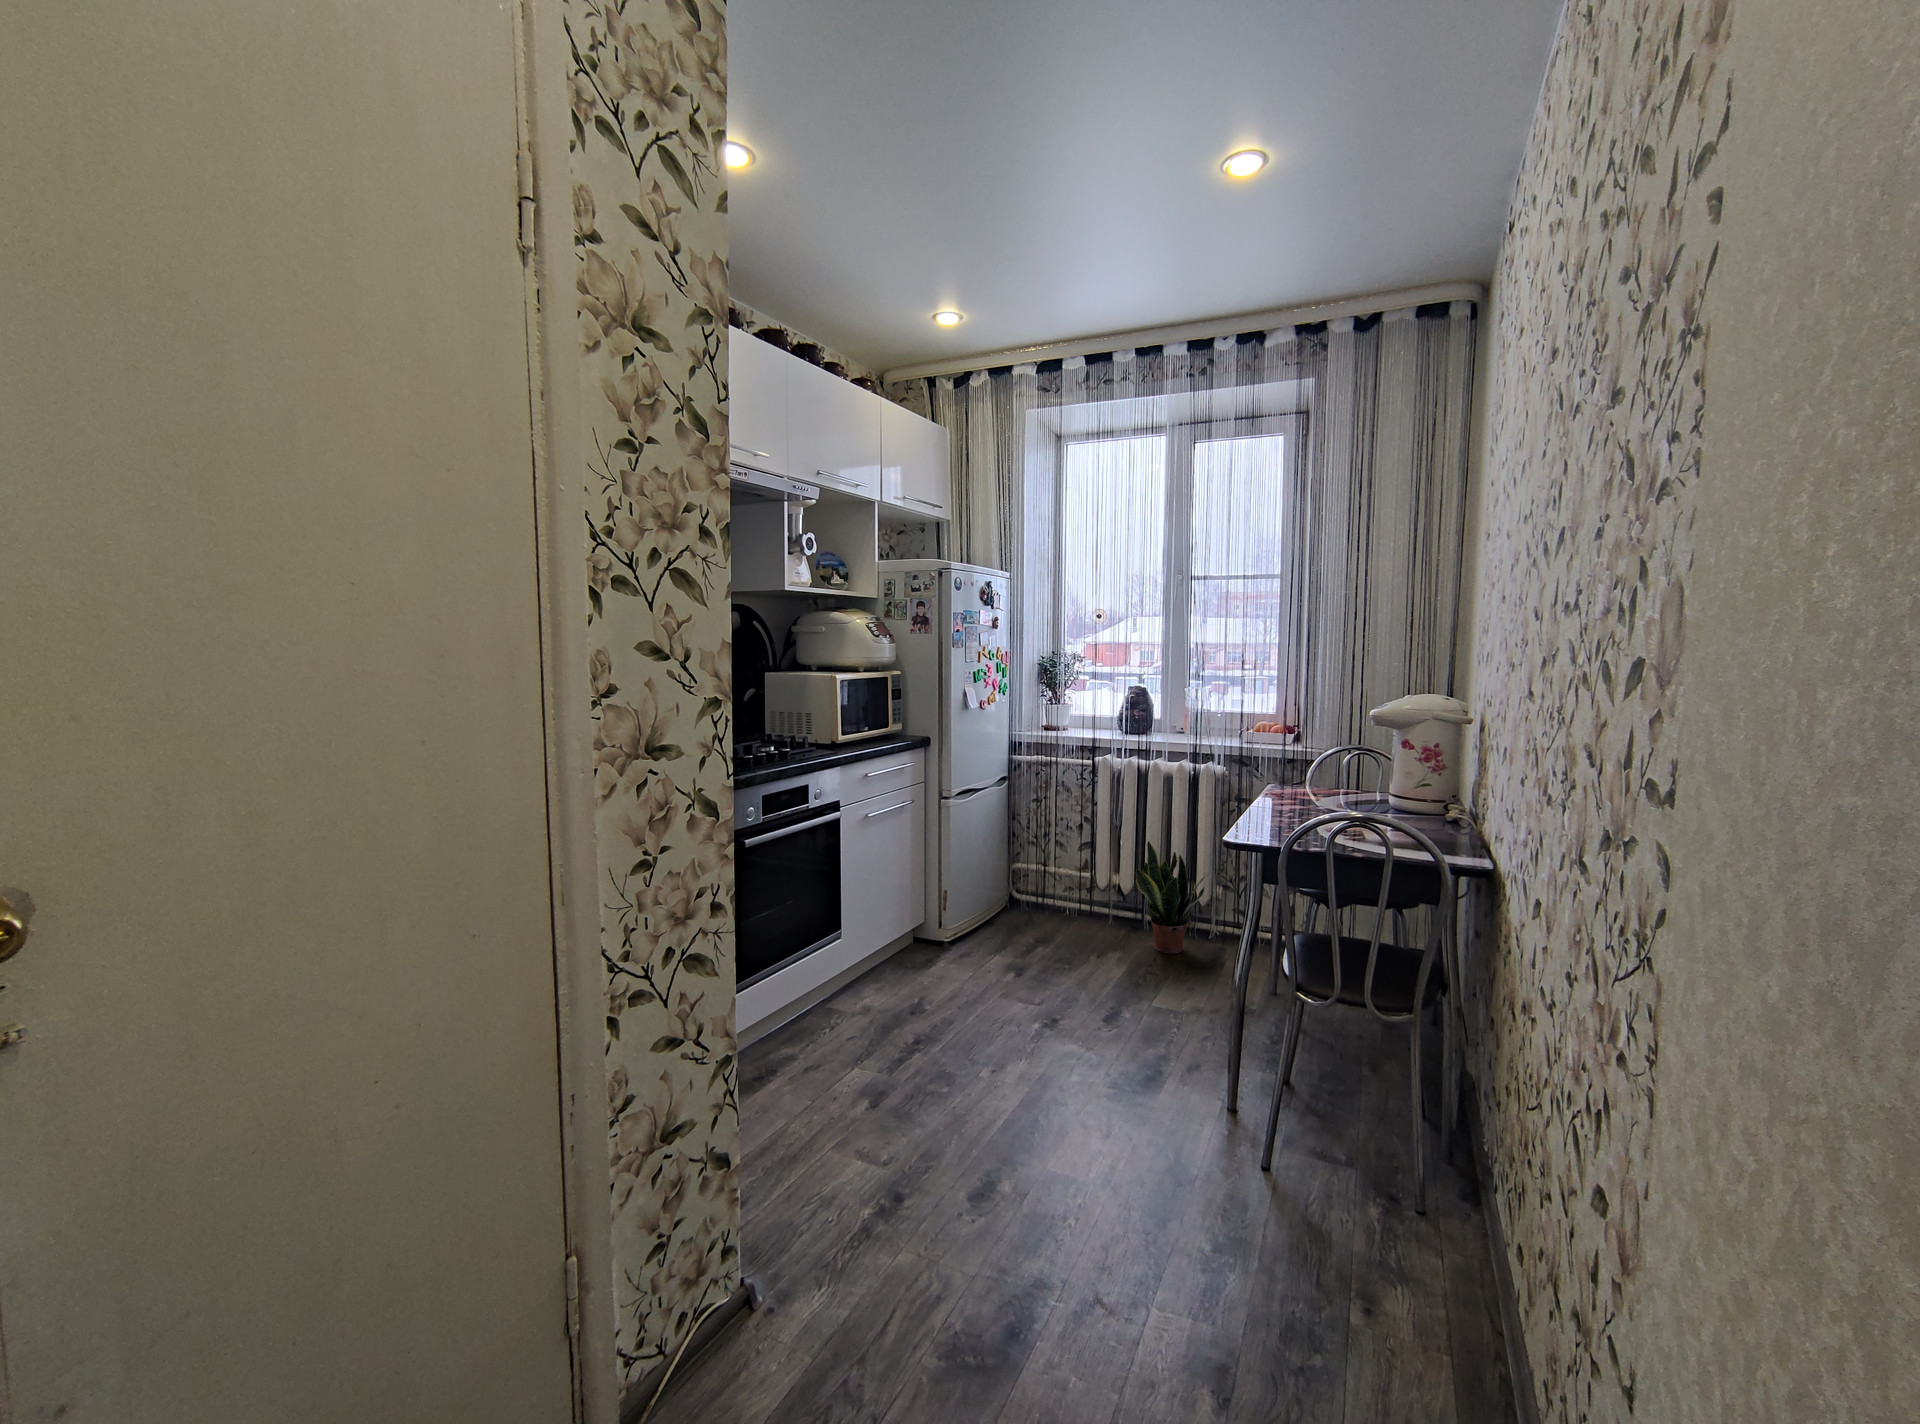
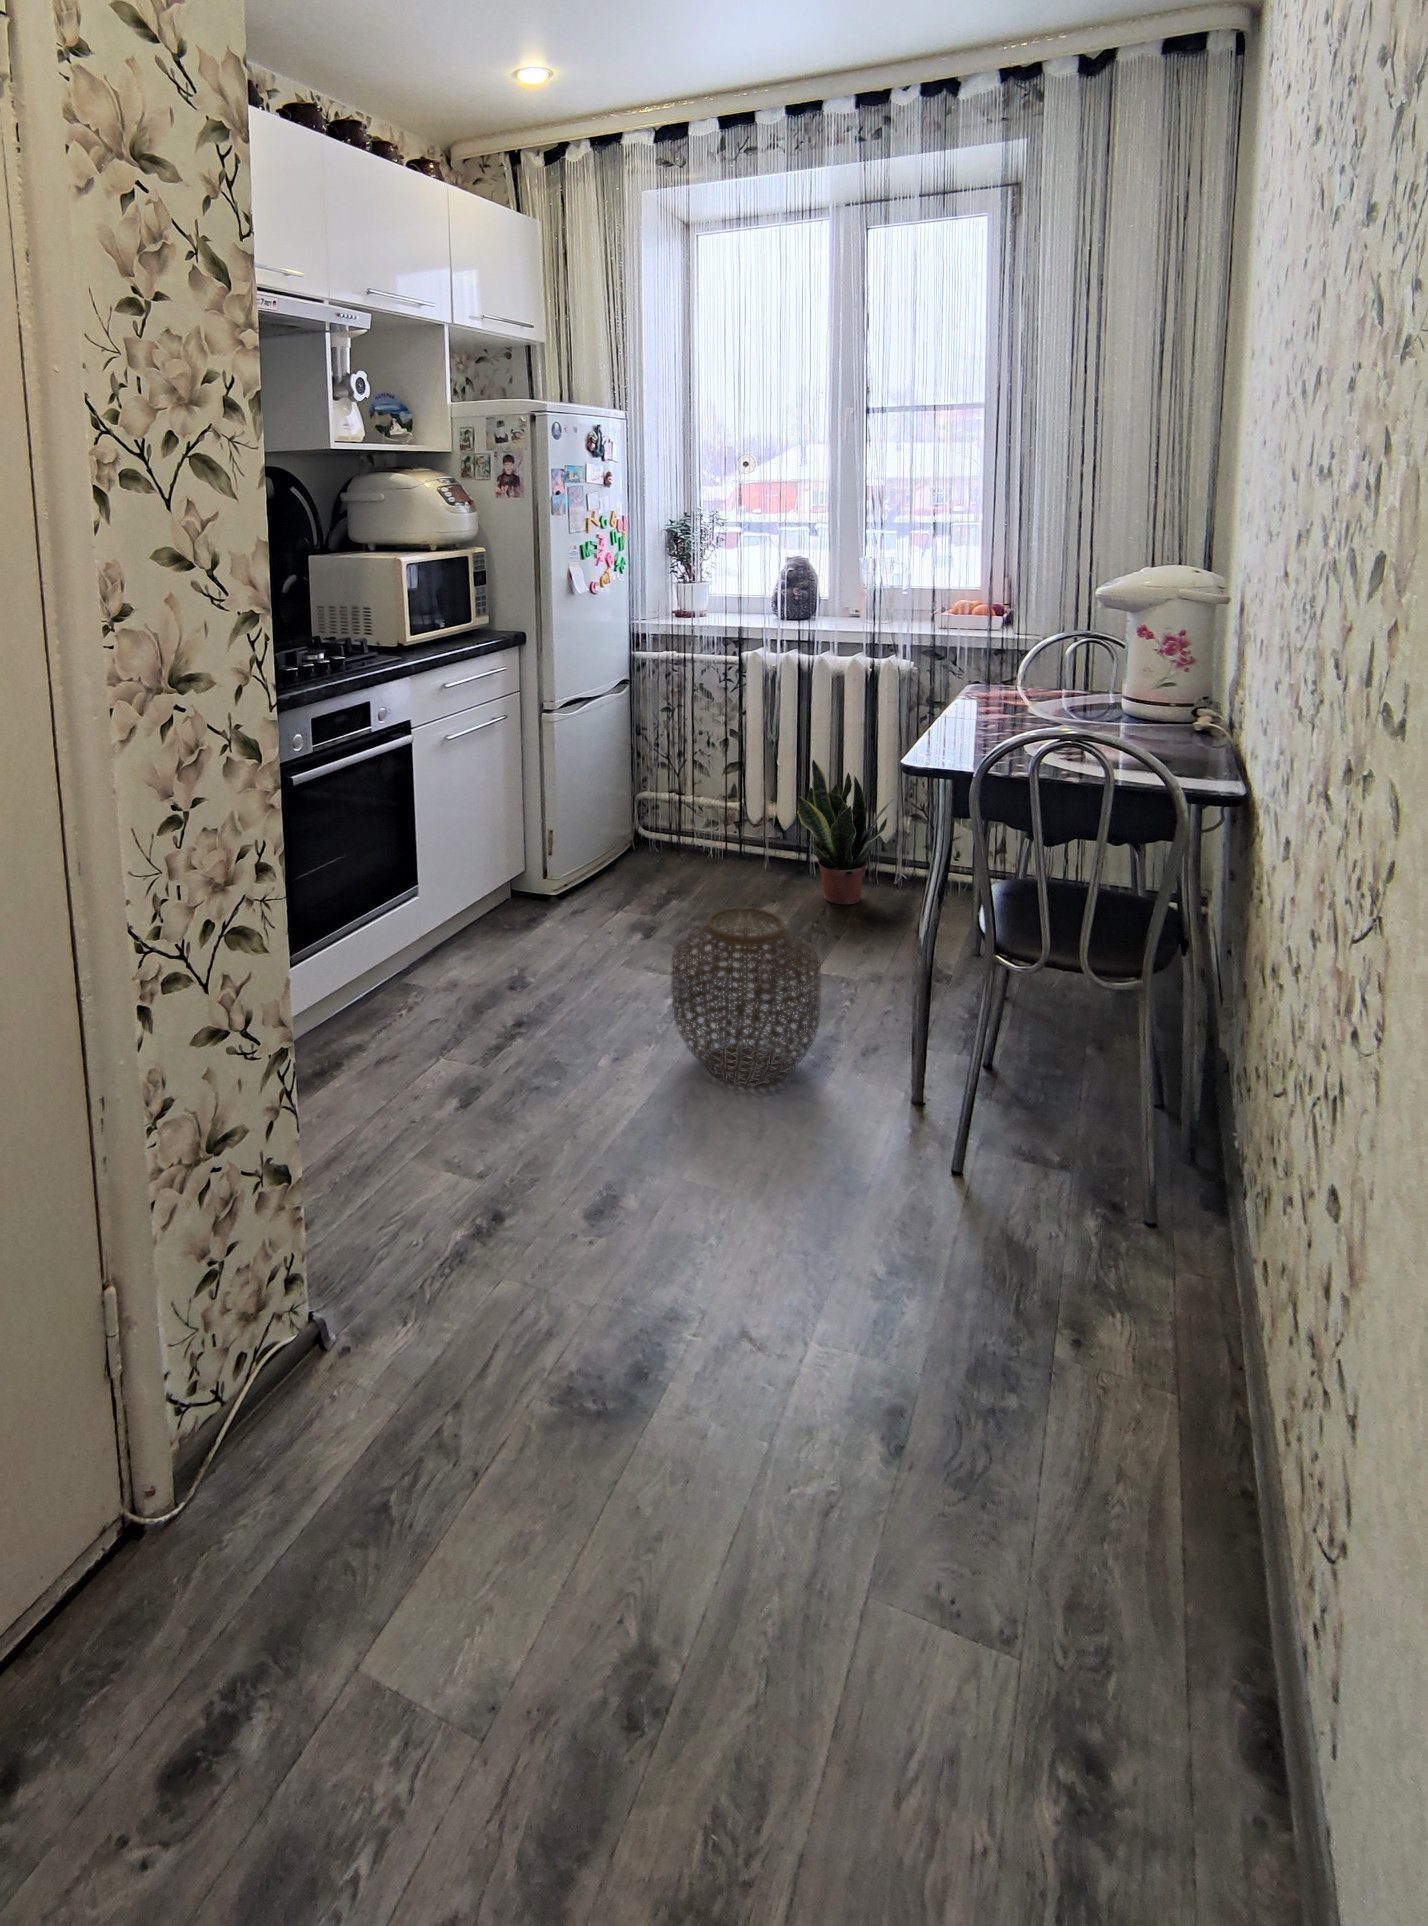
woven basket: none [1039,952,1156,1094] -> present [671,907,821,1085]

